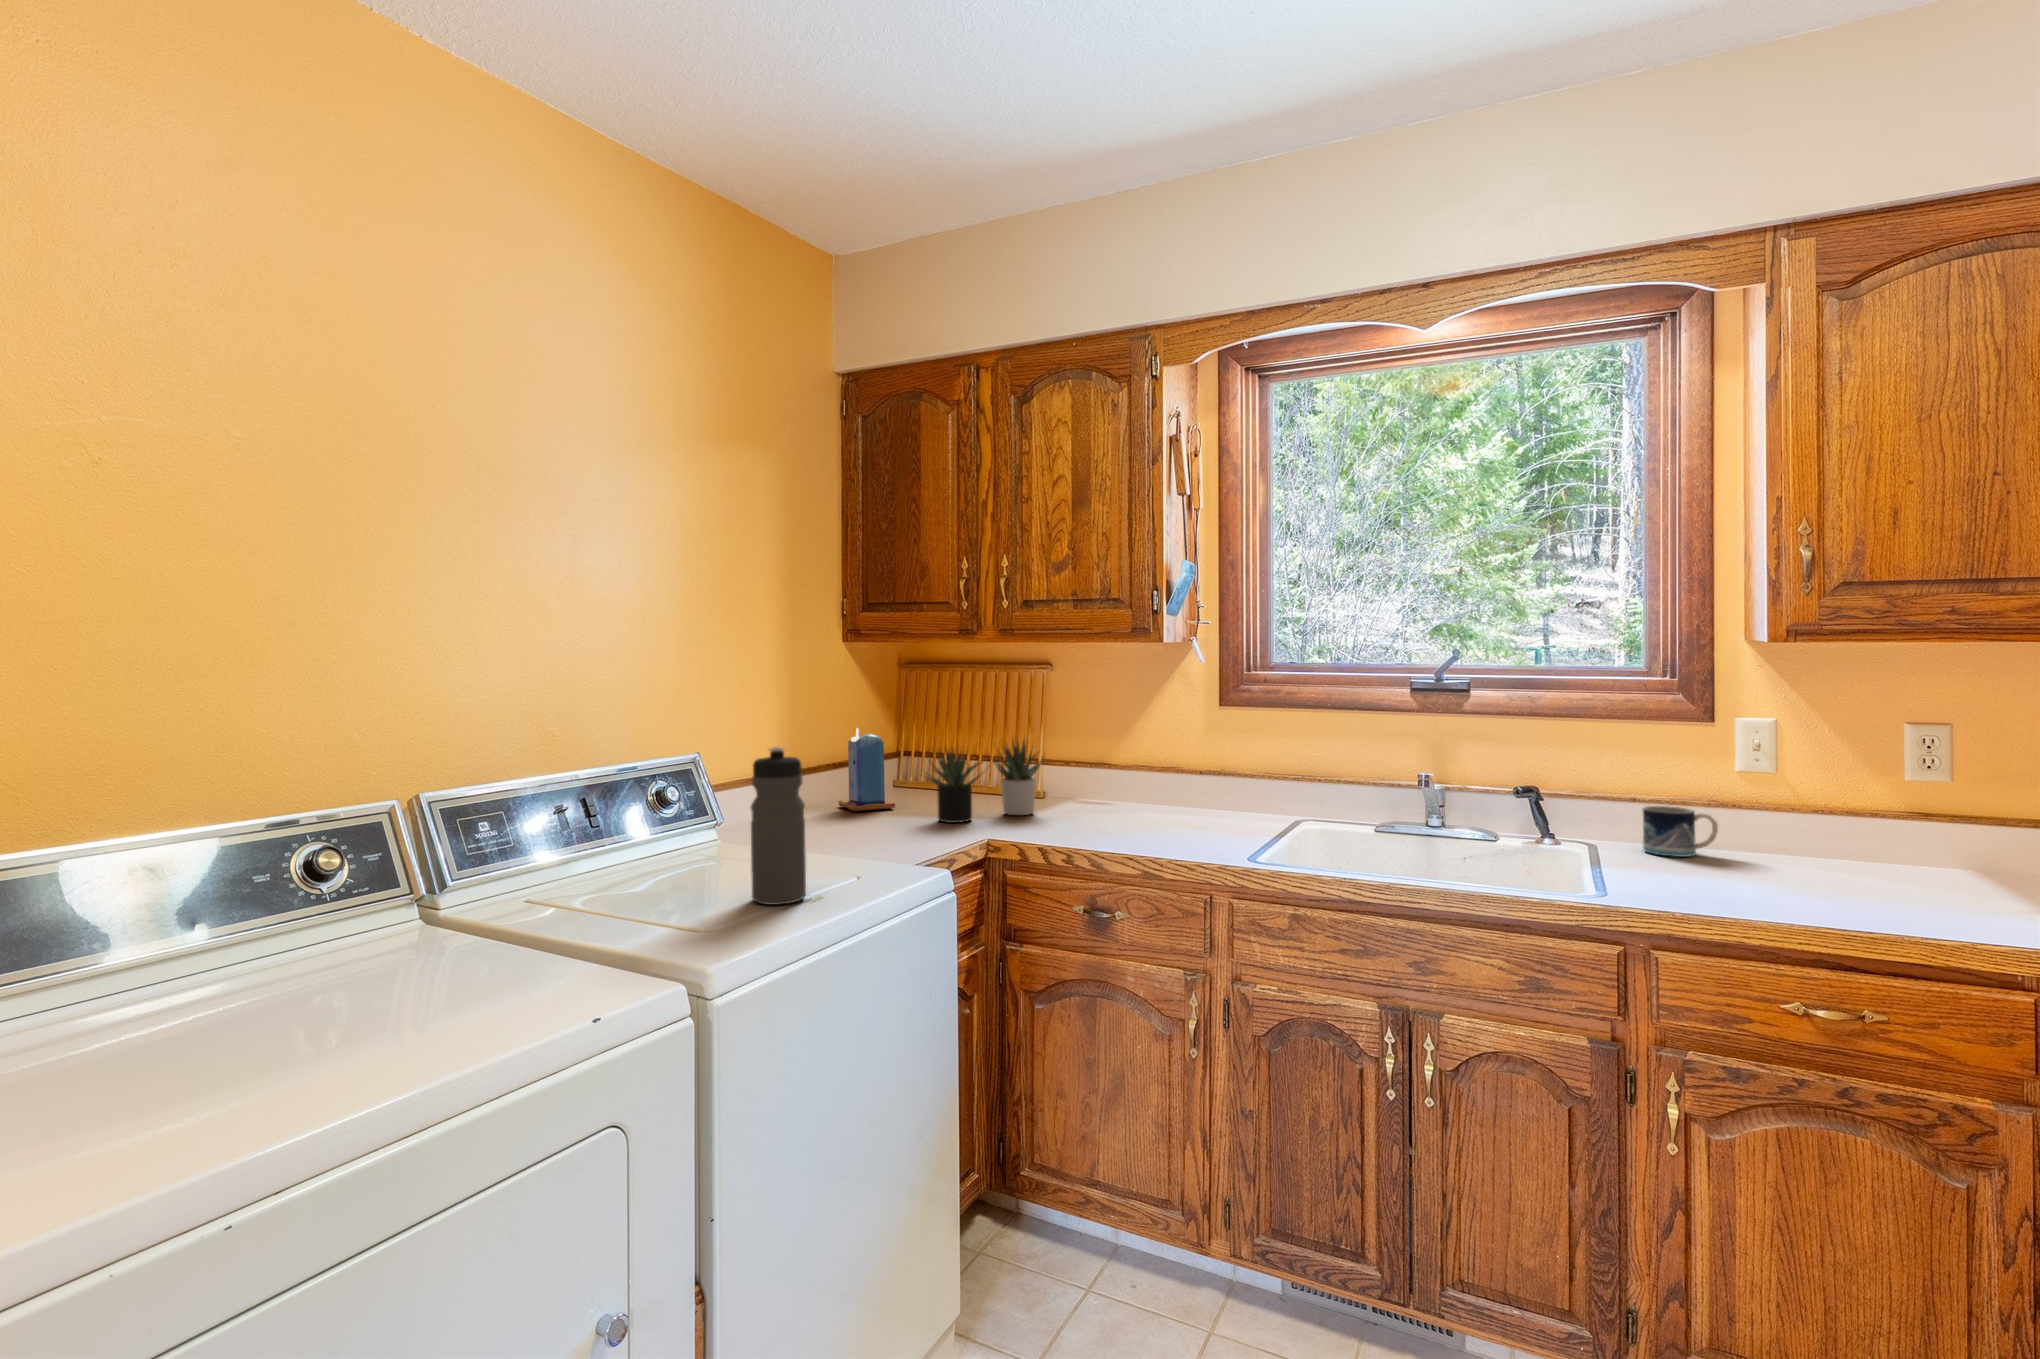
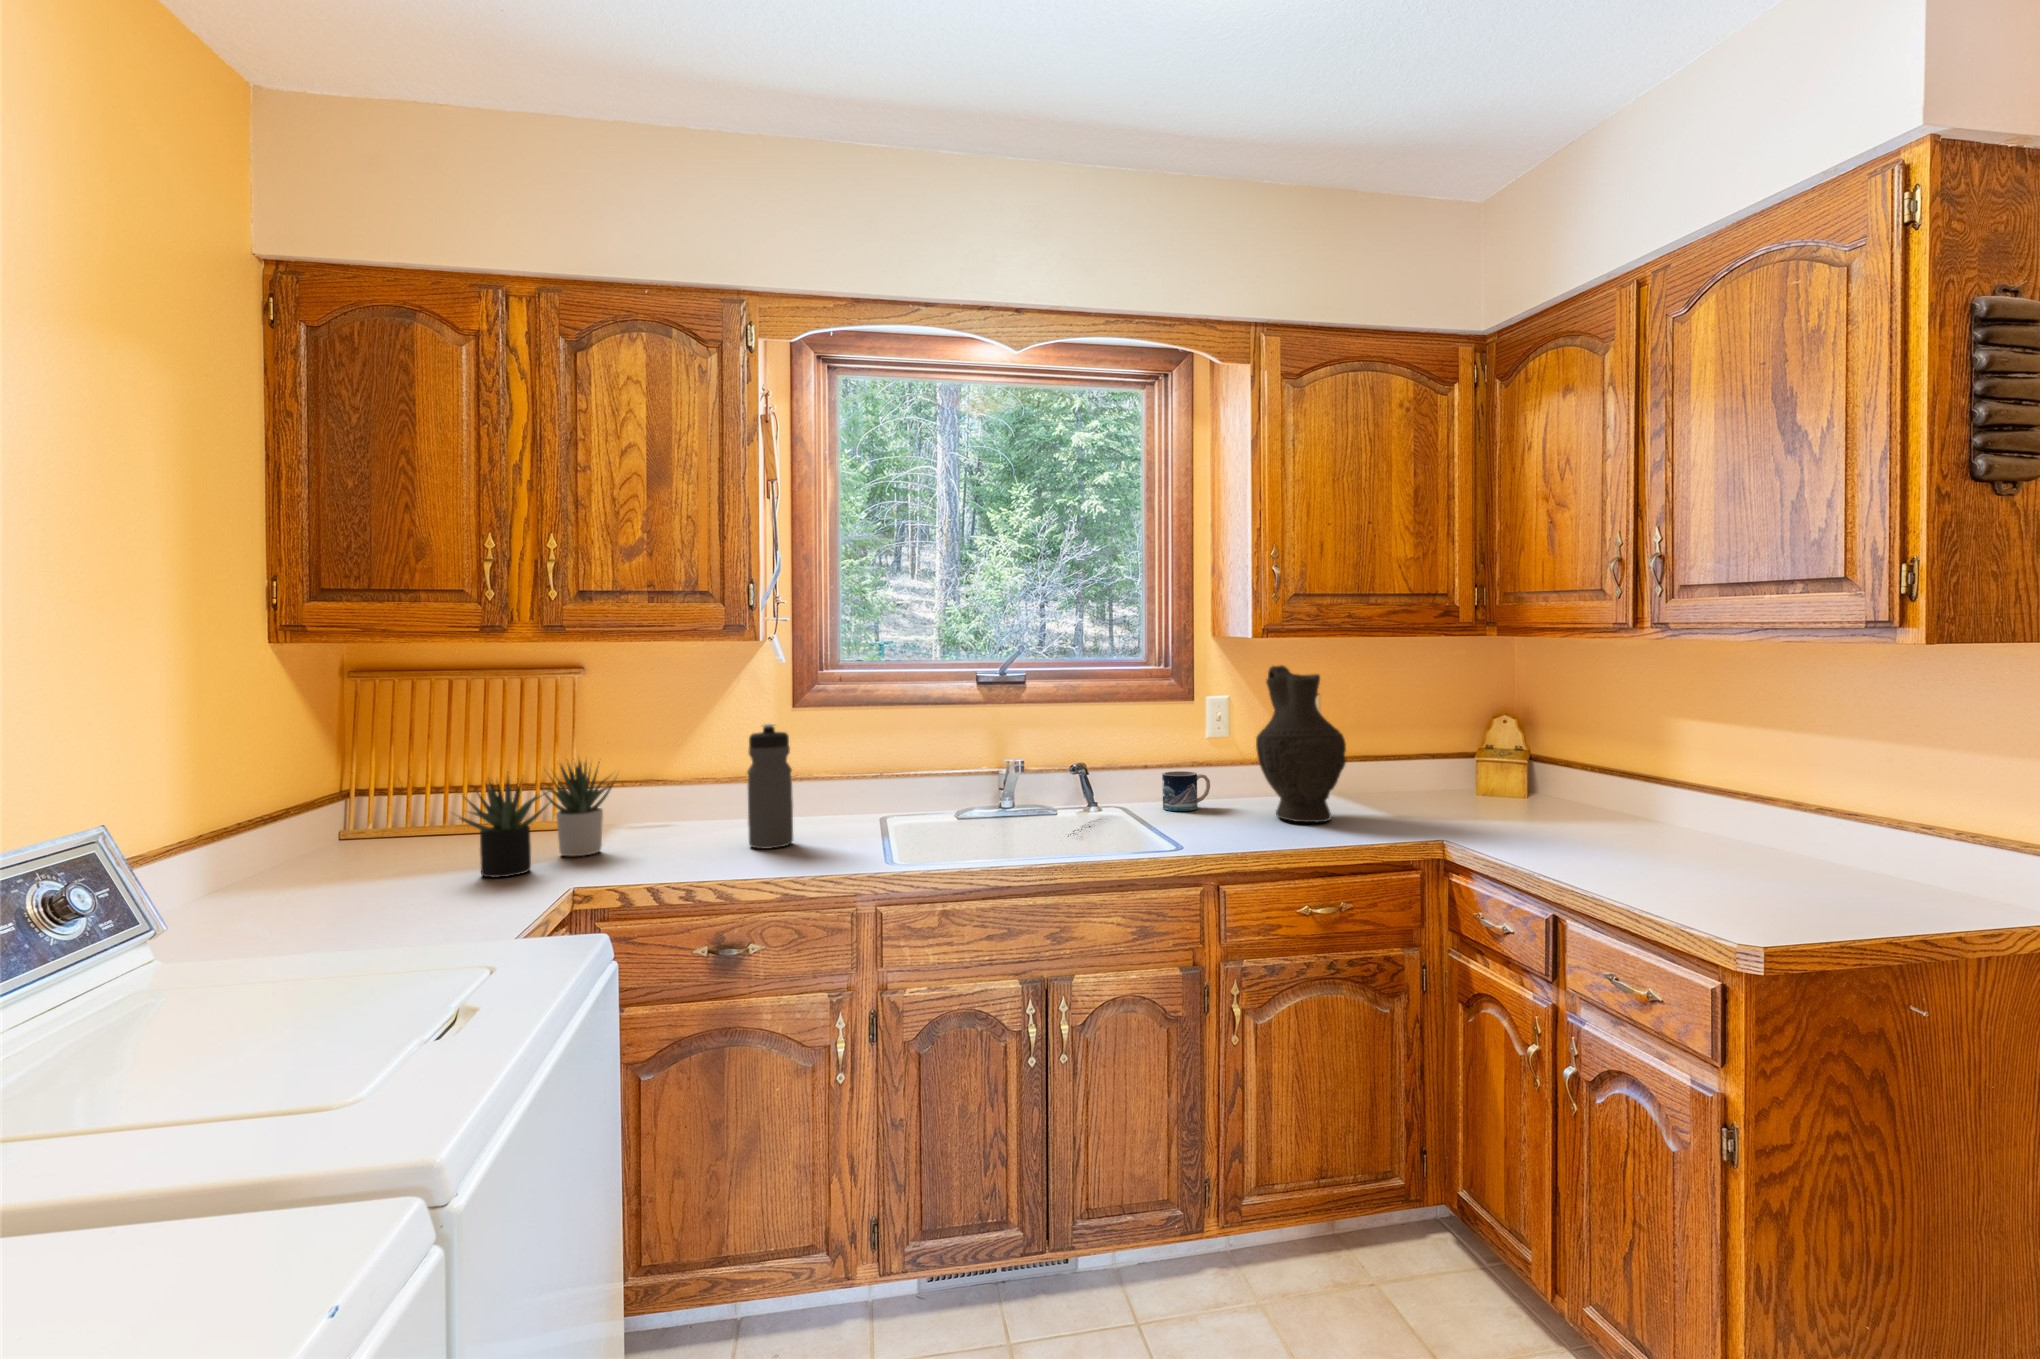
decorative vase: none [1771,678,1929,898] -> present [1256,665,1346,822]
candle: present [839,728,895,811] -> none [284,765,388,884]
water bottle: present [751,747,806,905] -> present [747,724,793,849]

